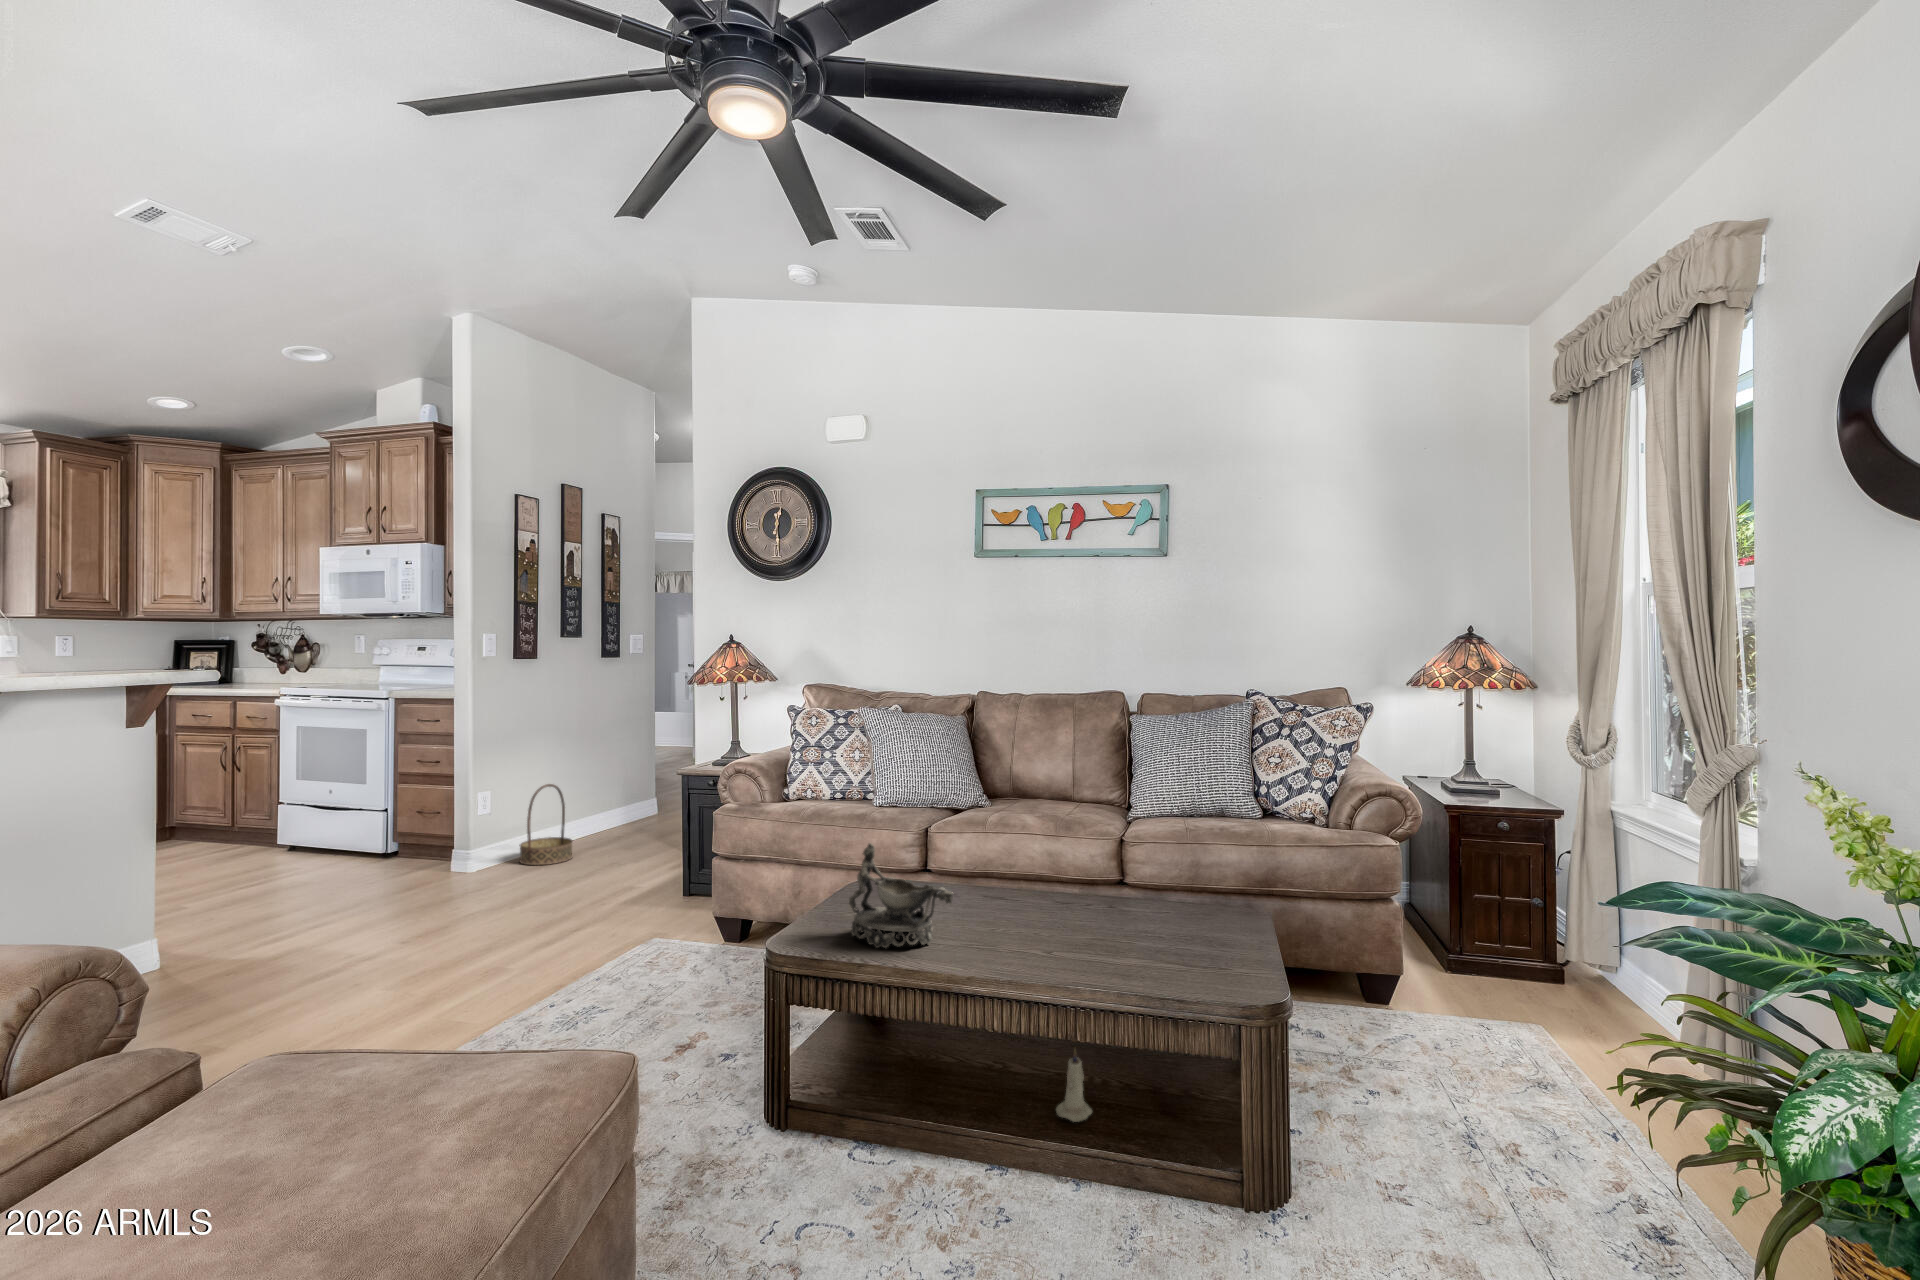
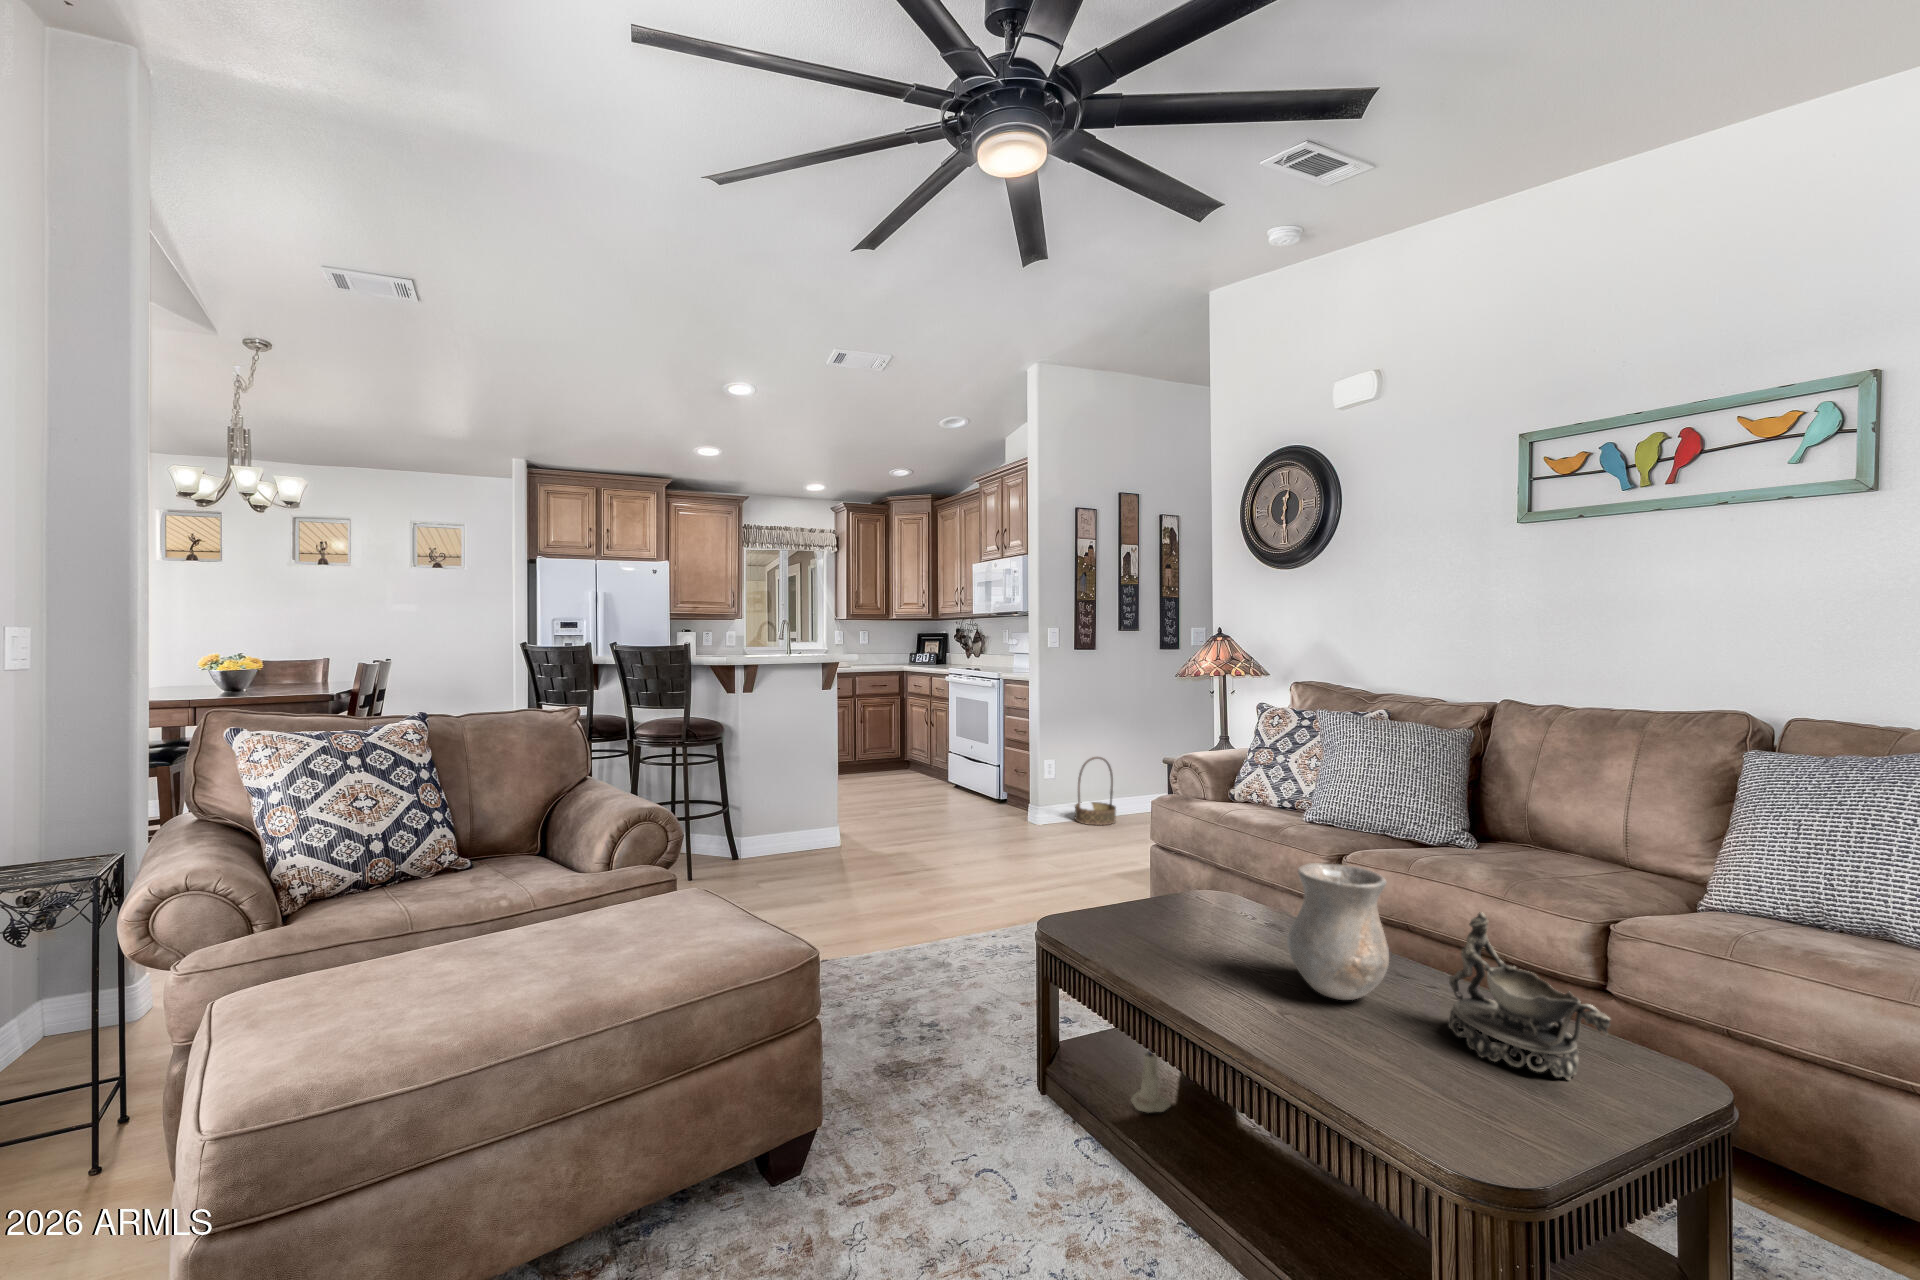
vase: none [1014,827,1092,936] -> present [1287,863,1389,1000]
decorative bowl: present [849,843,953,948] -> present [1448,913,1610,1080]
candle: present [1056,1049,1092,1122] -> present [1131,1050,1170,1112]

